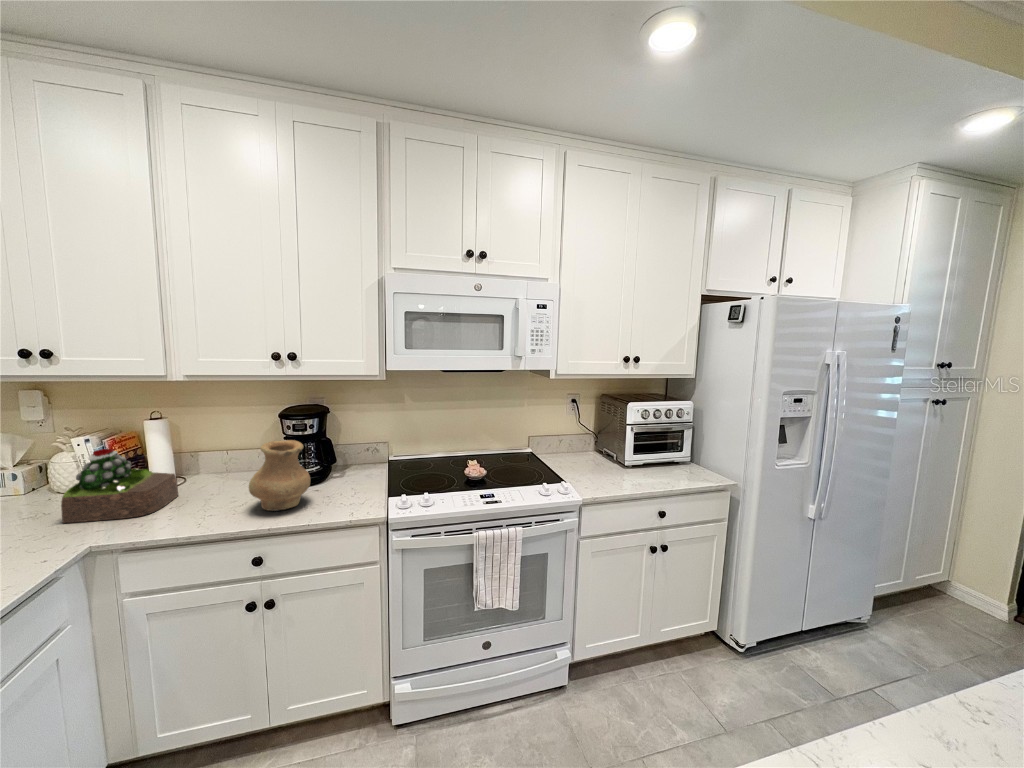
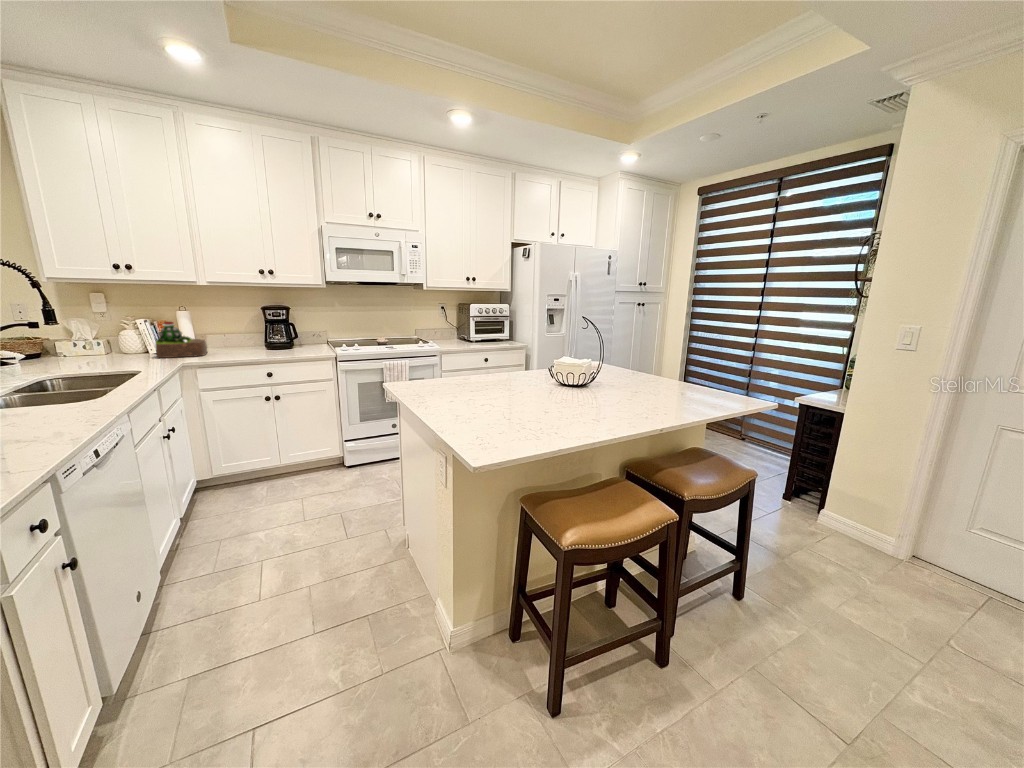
vase: present [249,440,310,511] -> none [257,318,290,354]

